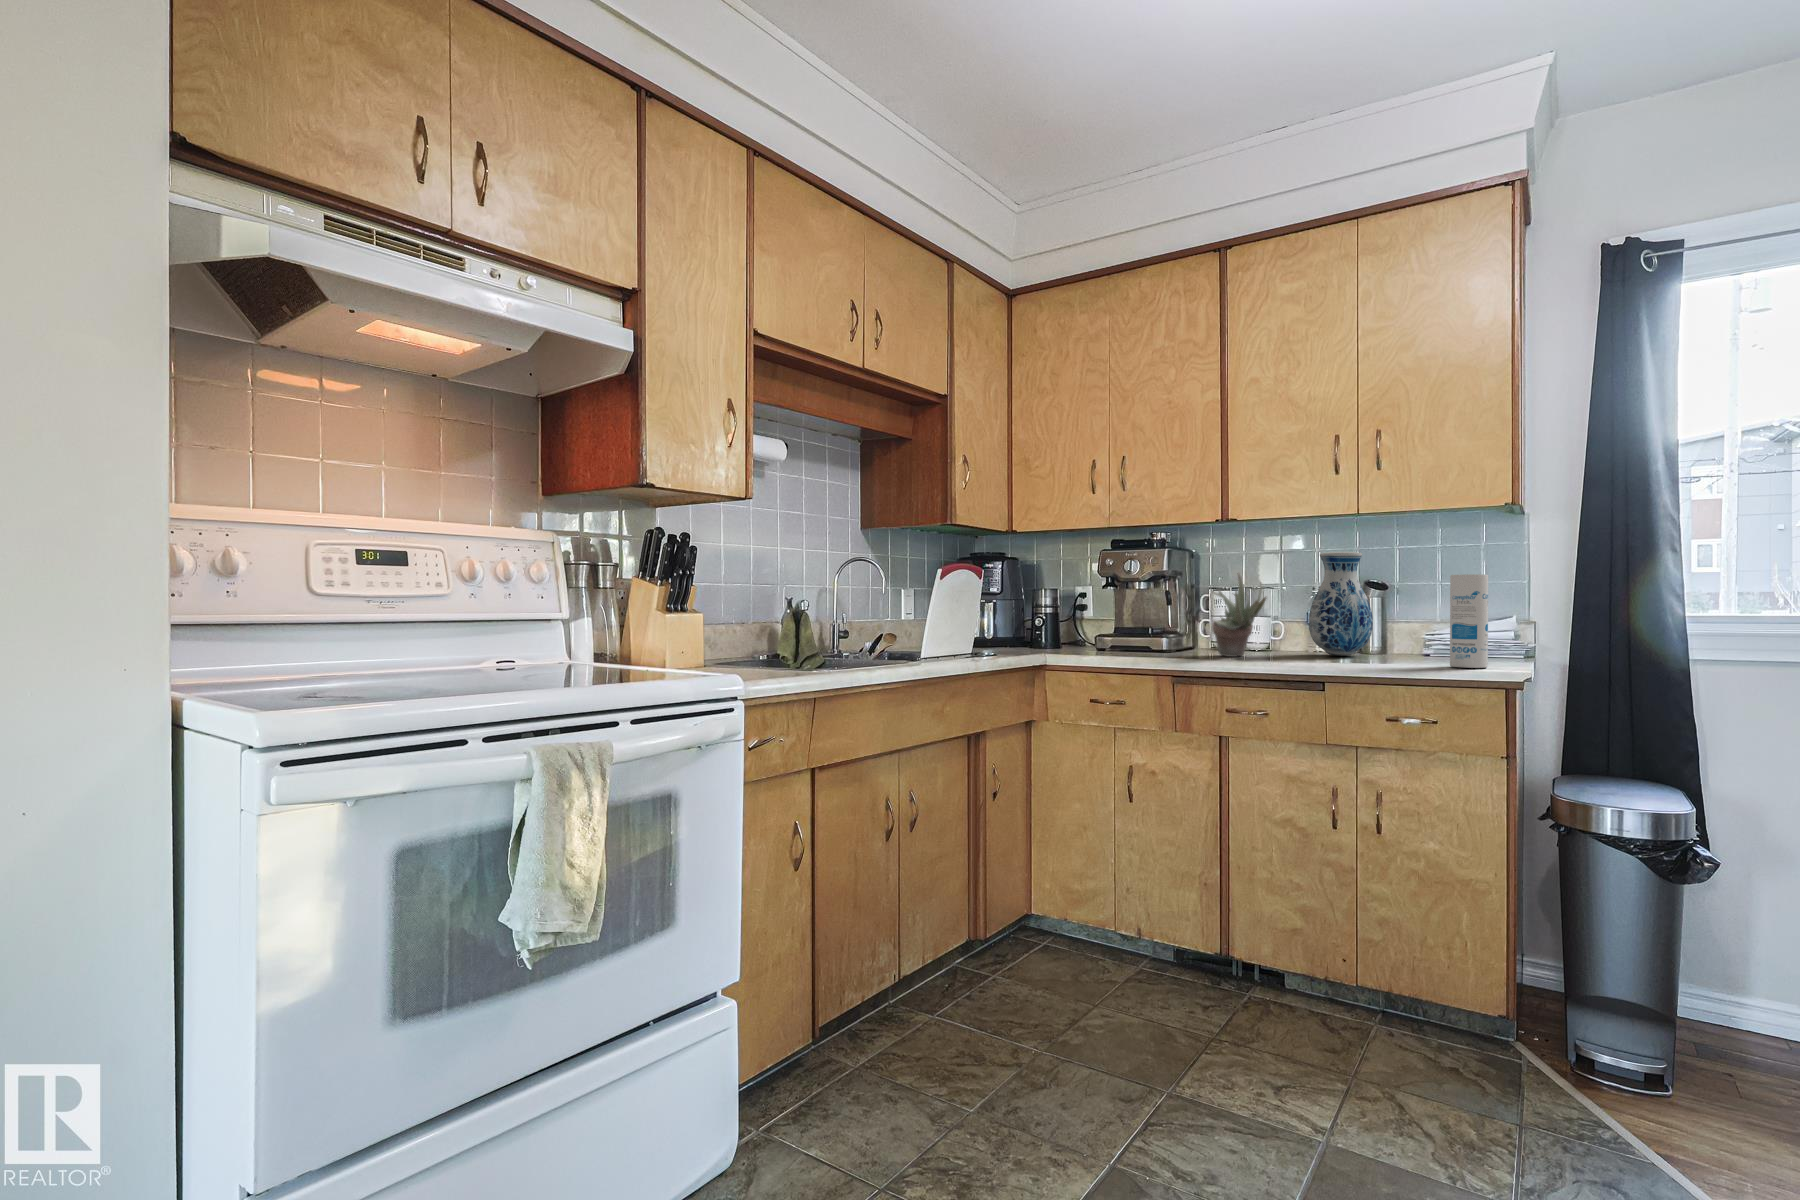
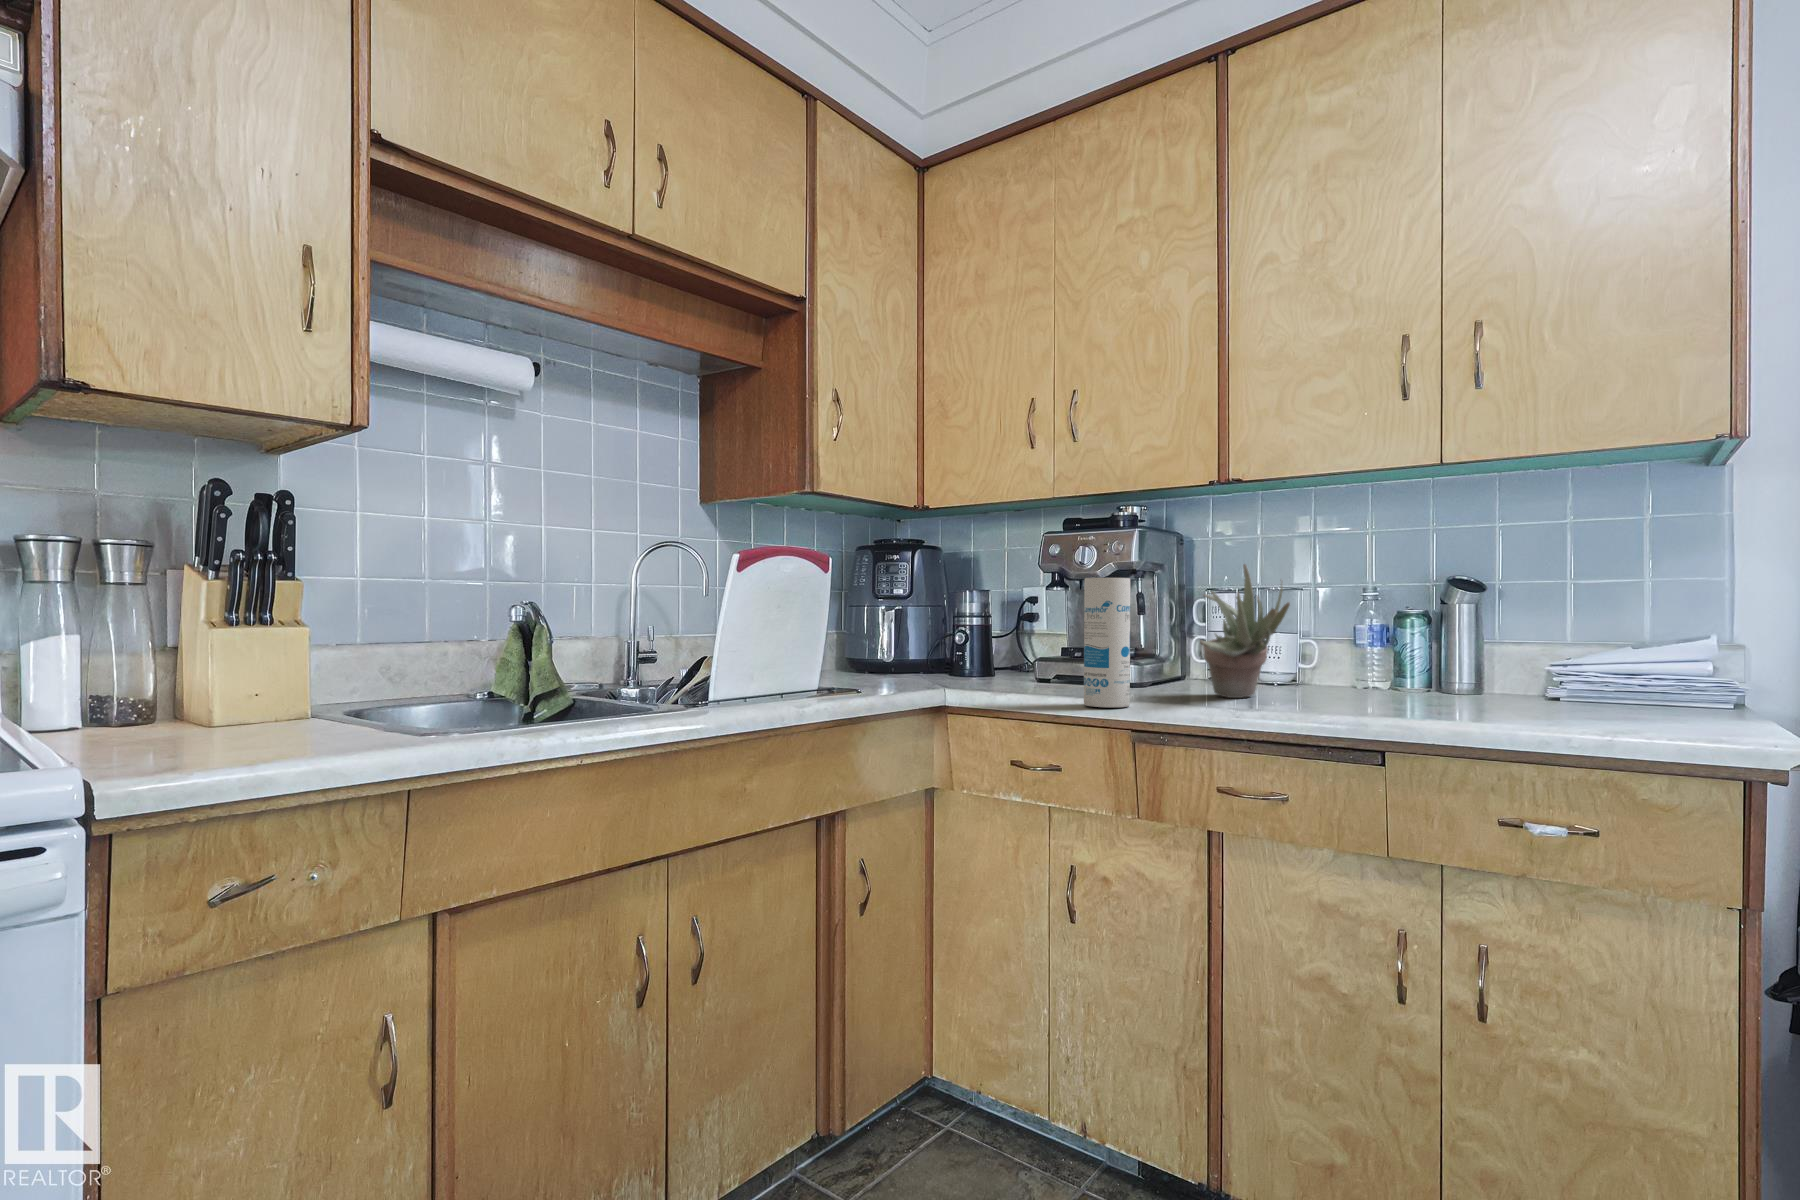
vase: present [1309,552,1373,656] -> none [1359,530,1466,699]
canister: present [1450,574,1488,668] -> present [1084,578,1130,707]

